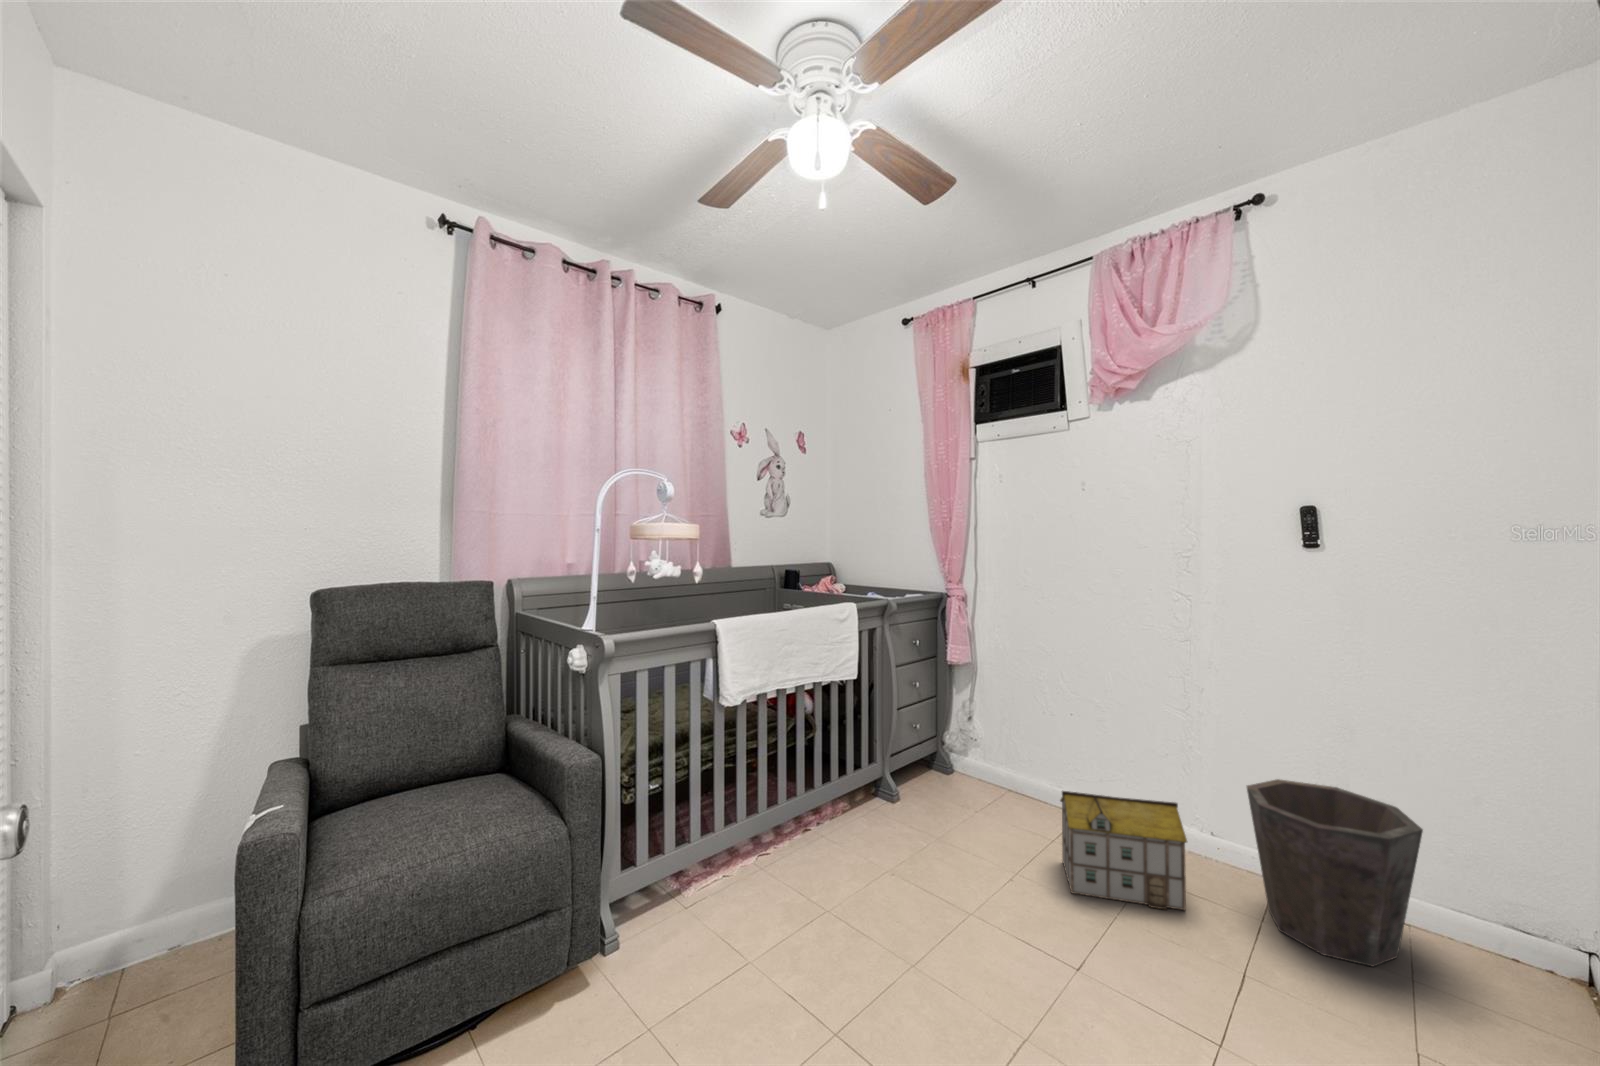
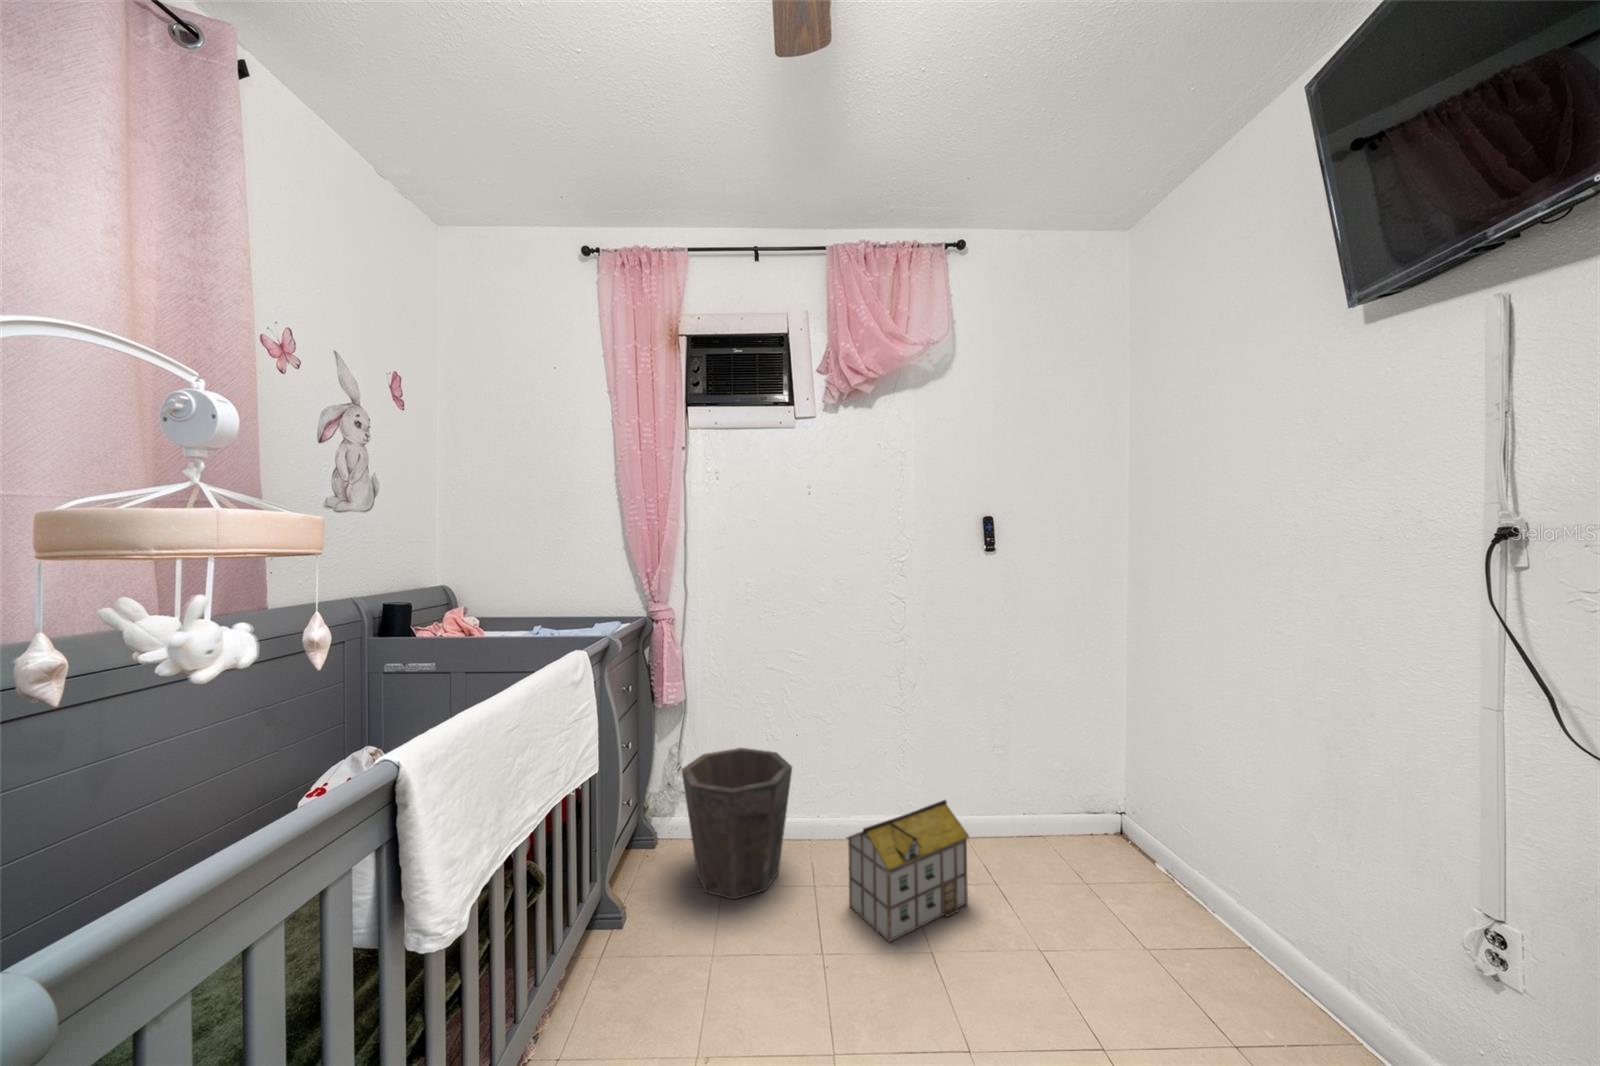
waste bin: present [1247,779,1423,966] -> present [682,748,792,899]

